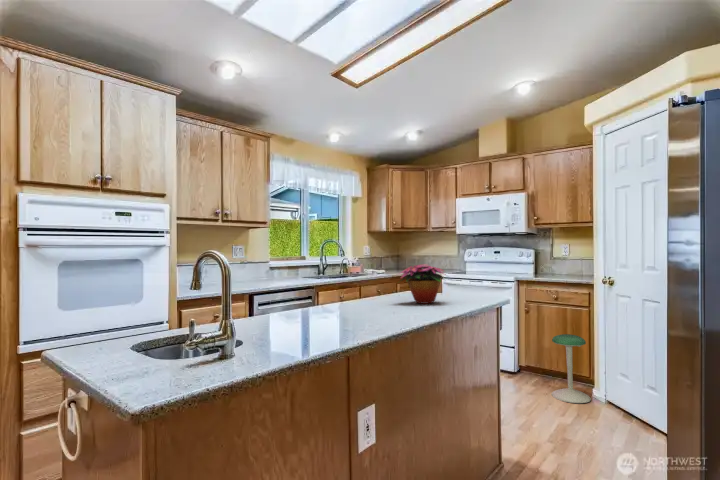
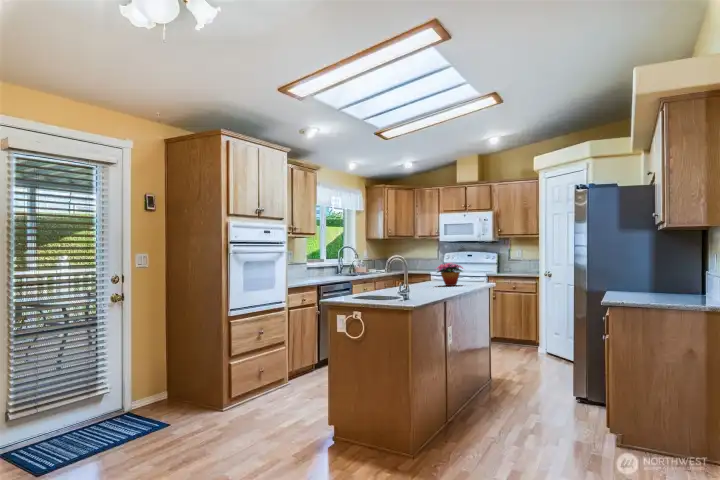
stool: present [552,334,591,403] -> none [513,311,538,355]

